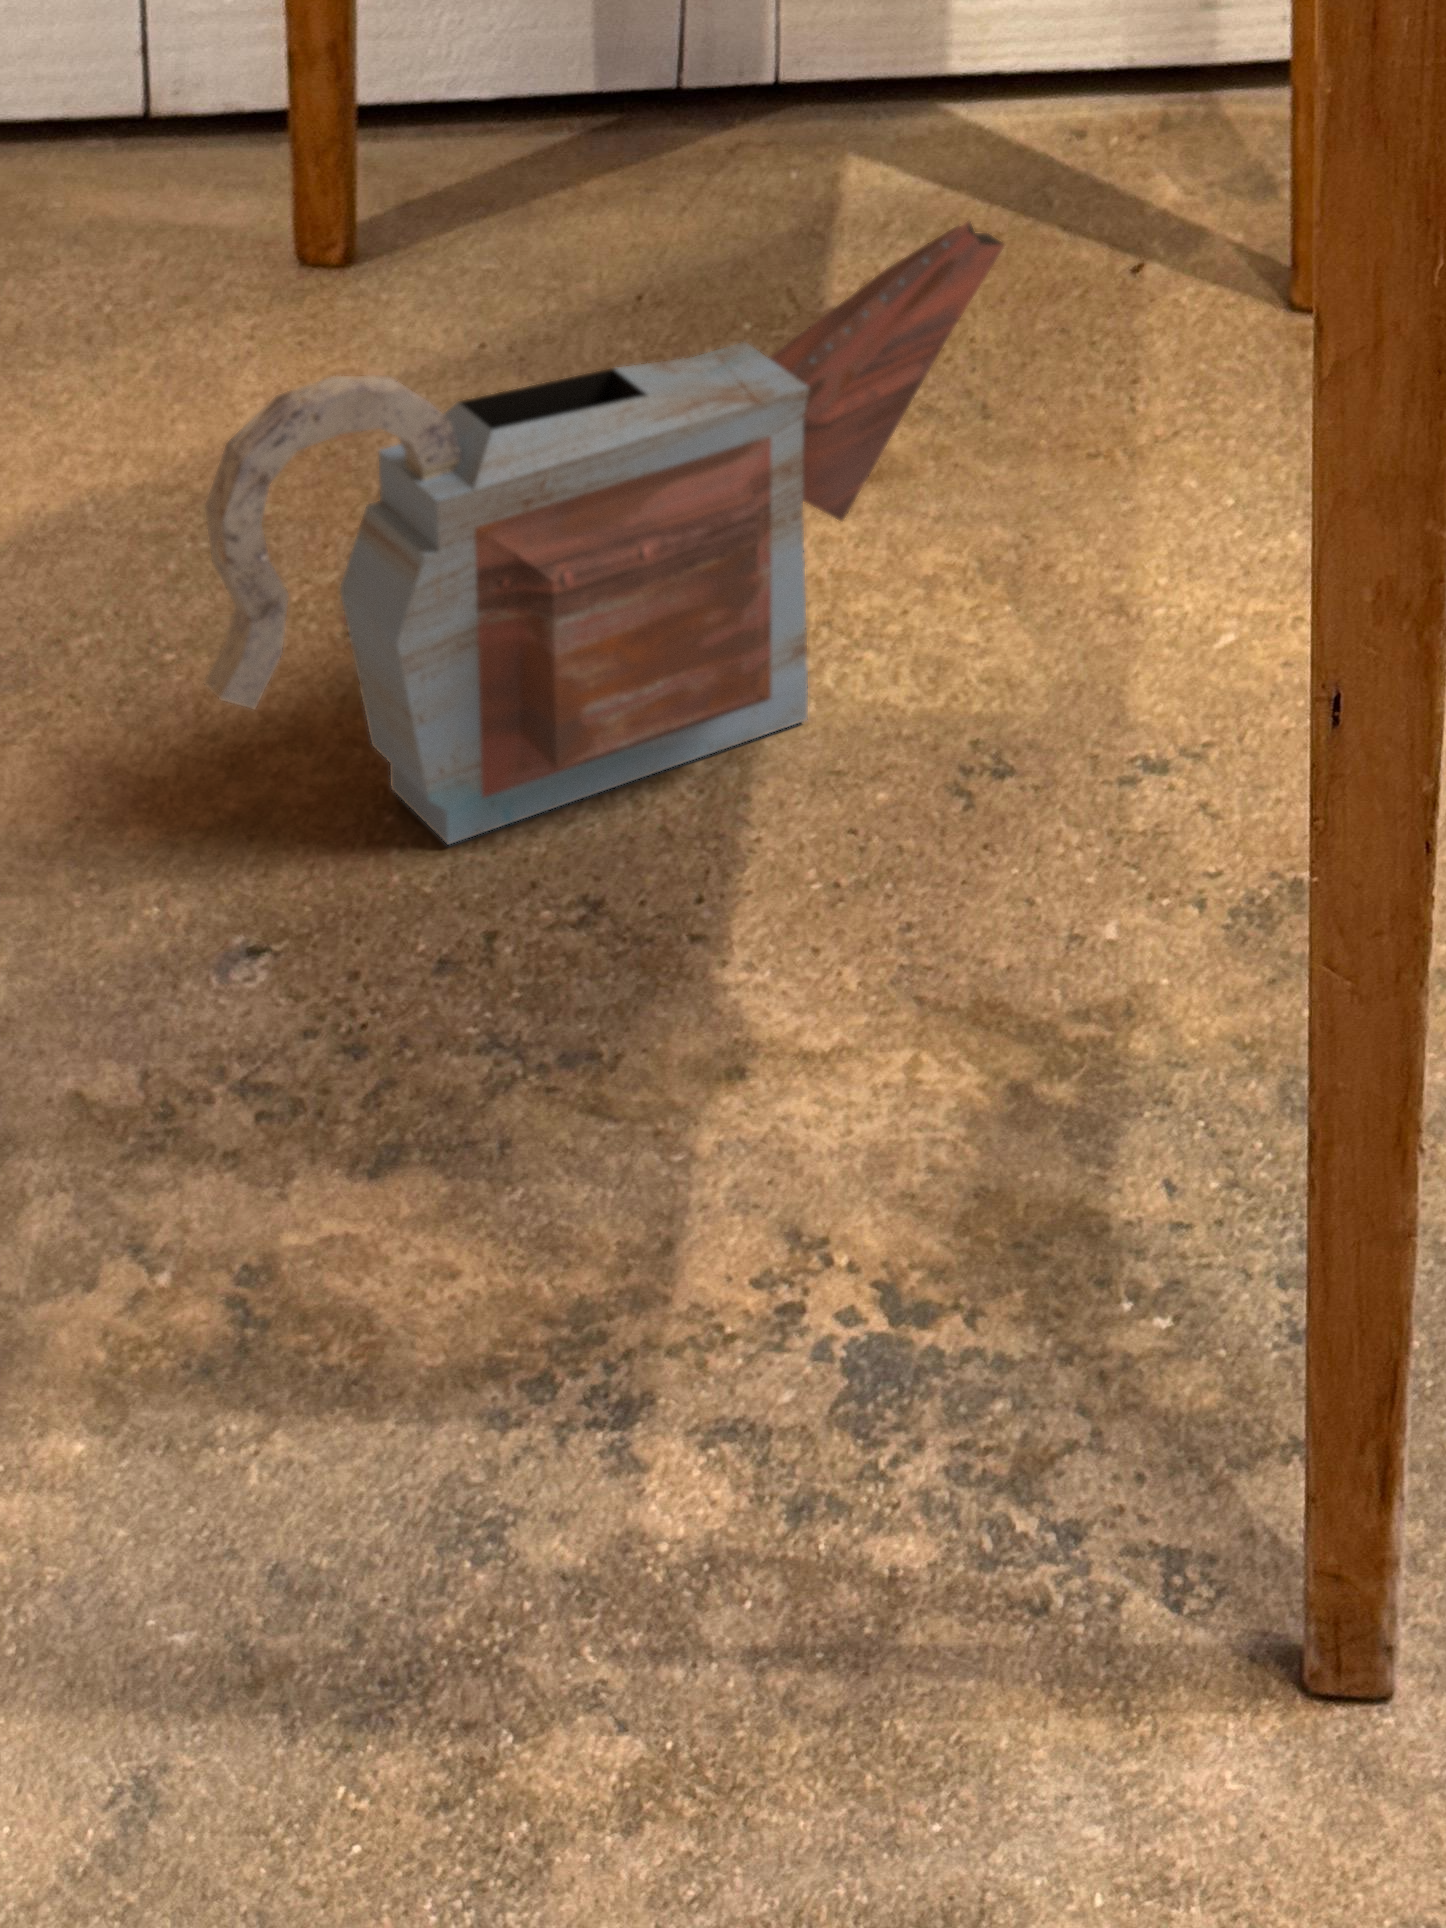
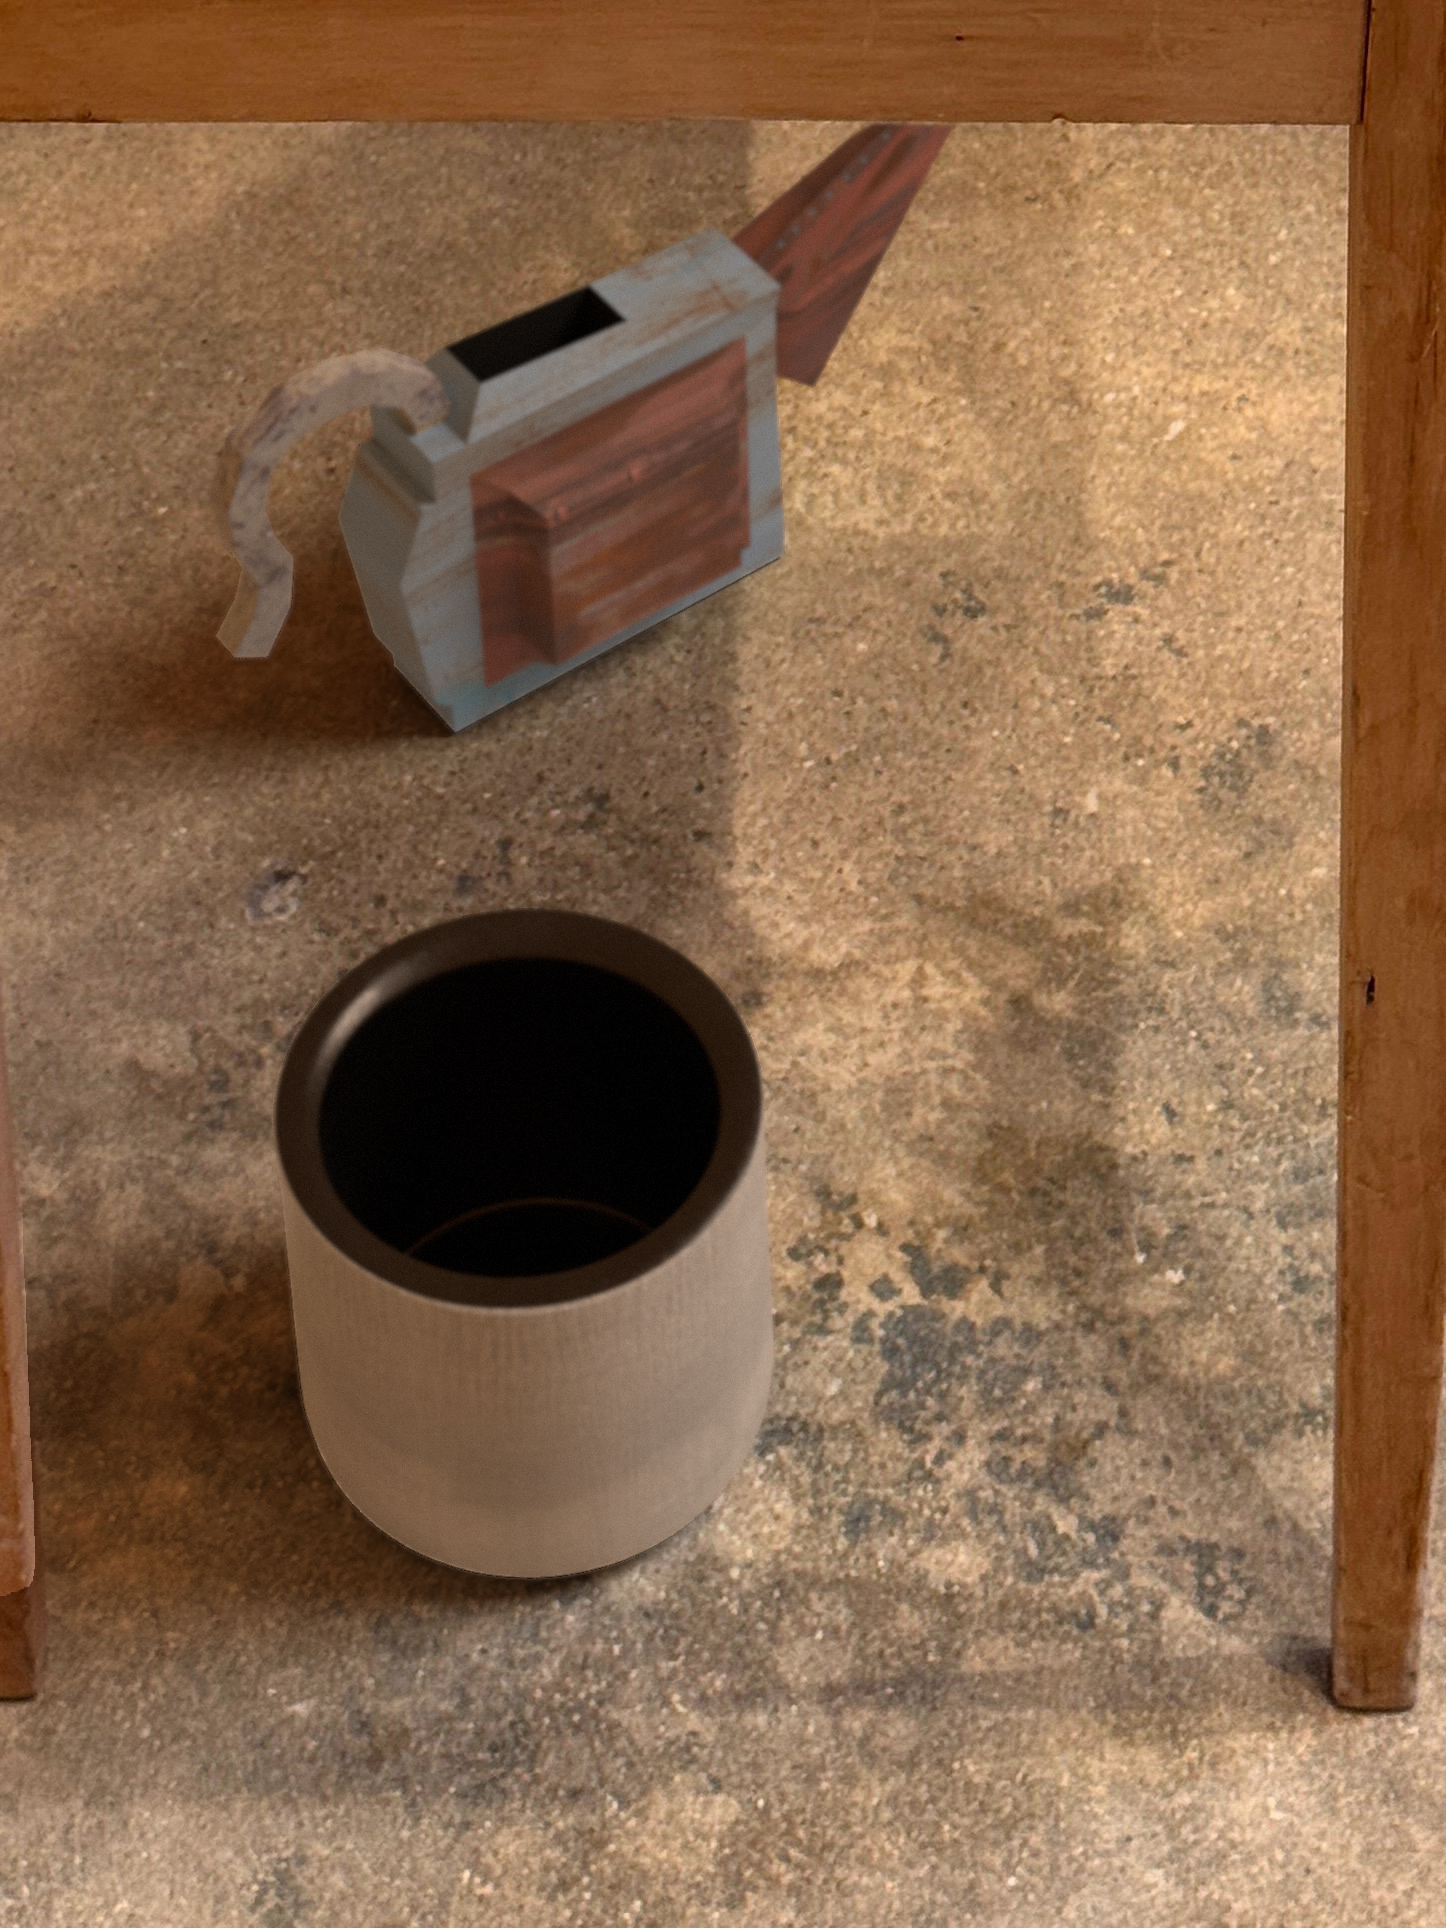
planter: none [198,827,722,1528] -> present [273,908,774,1578]

